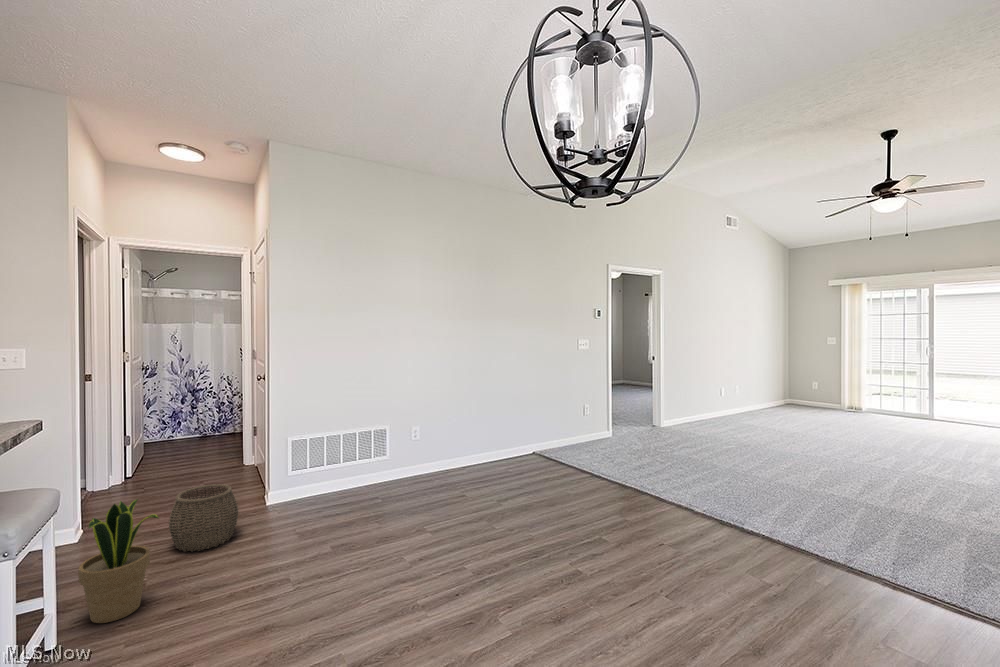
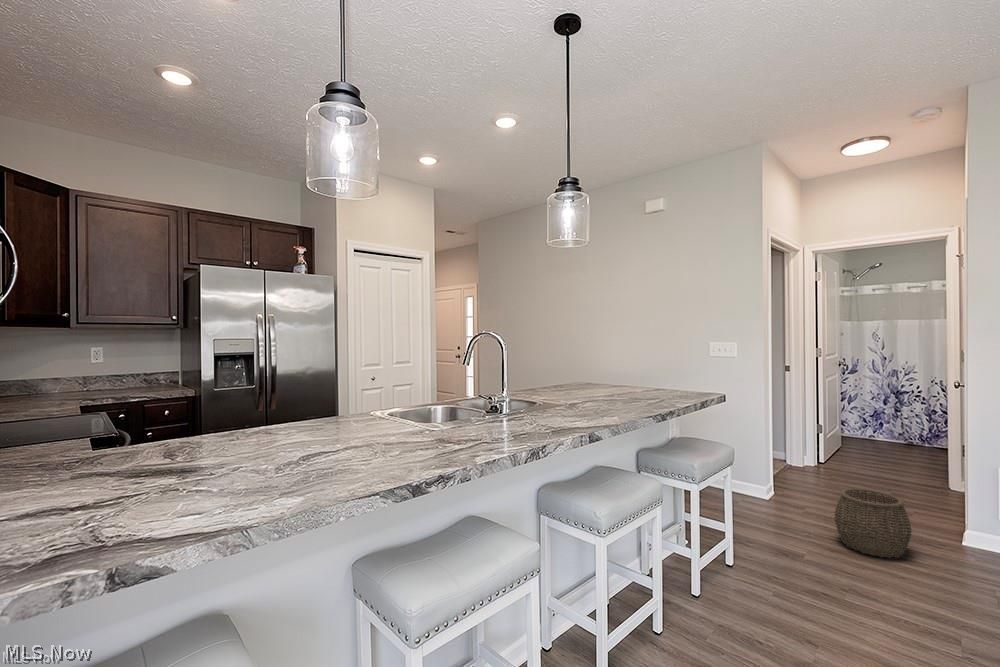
potted plant: present [78,499,159,623] -> none [752,475,812,573]

